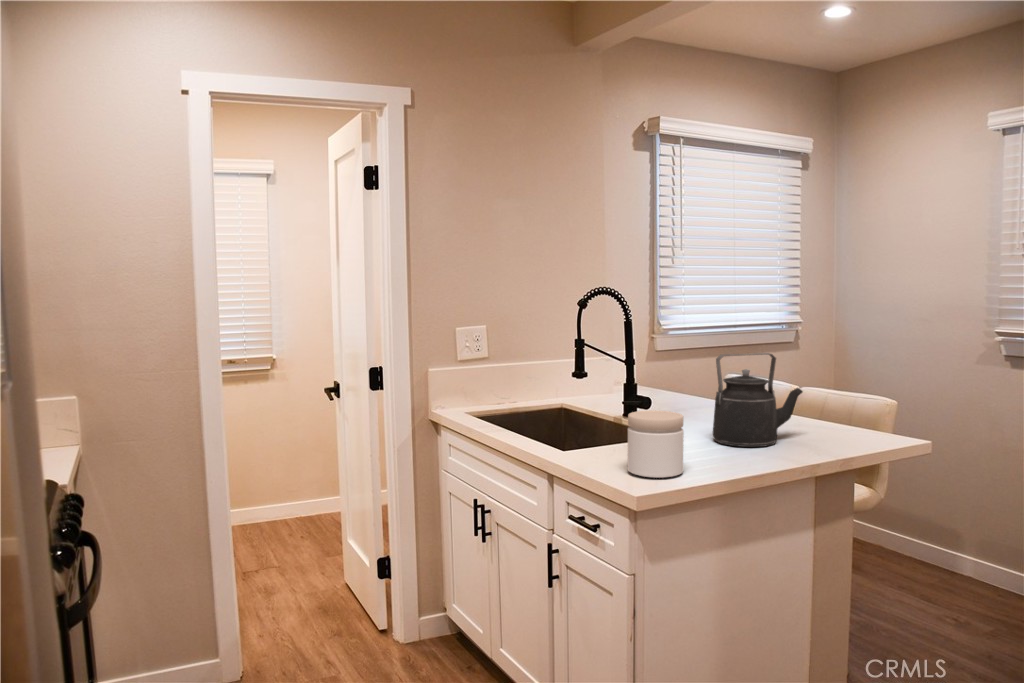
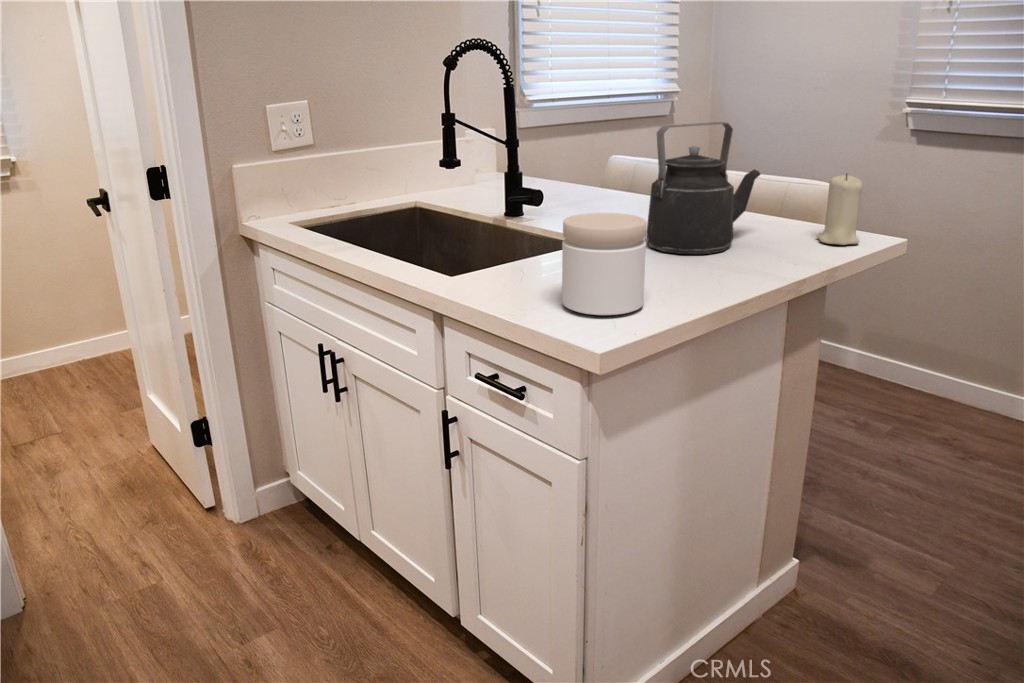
candle: none [848,394,879,447] -> present [817,174,863,245]

